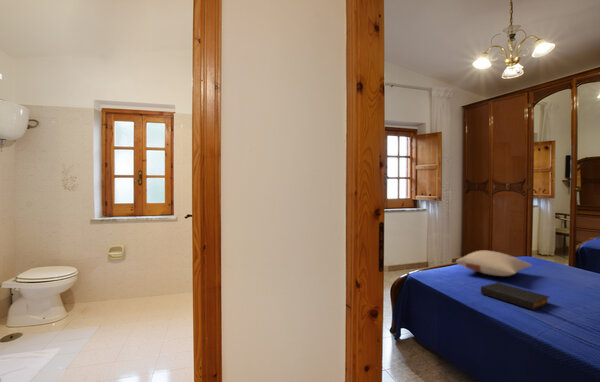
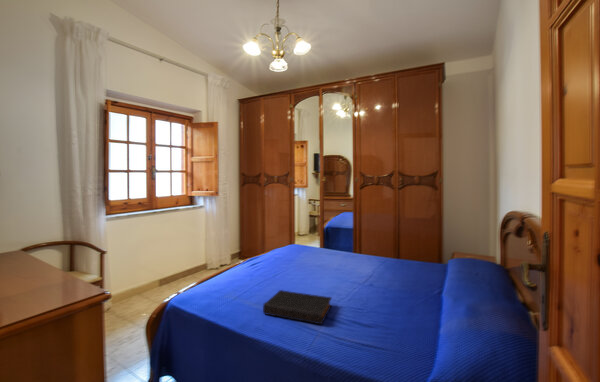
pillow: present [456,250,531,276] -> none [233,248,306,277]

